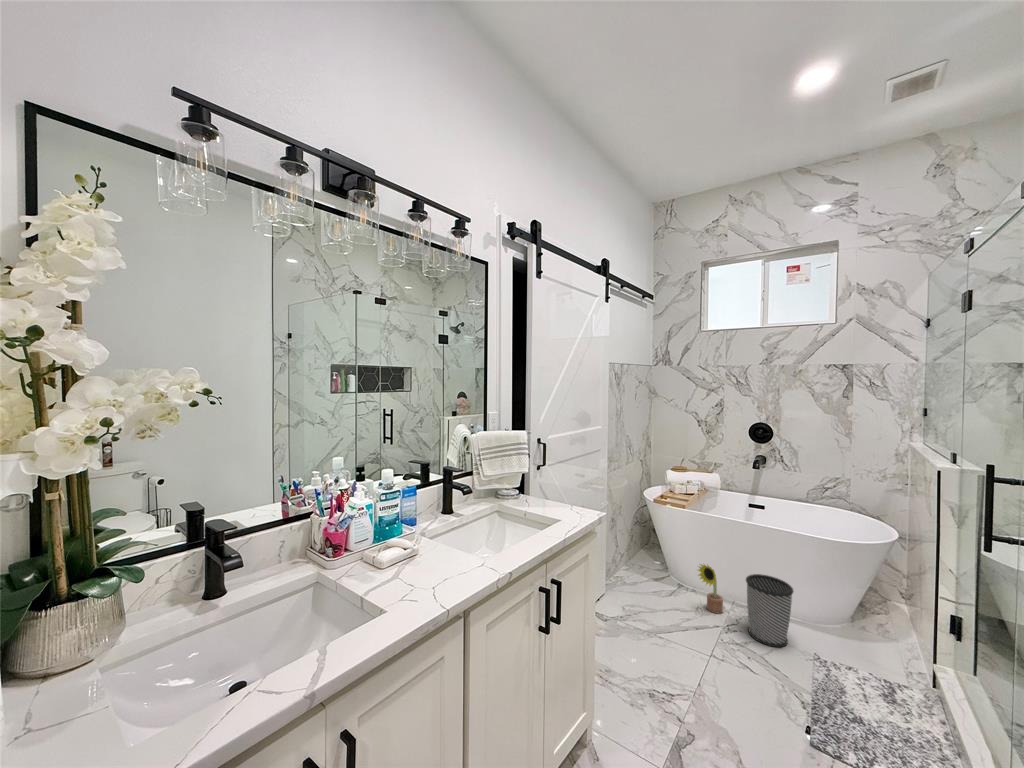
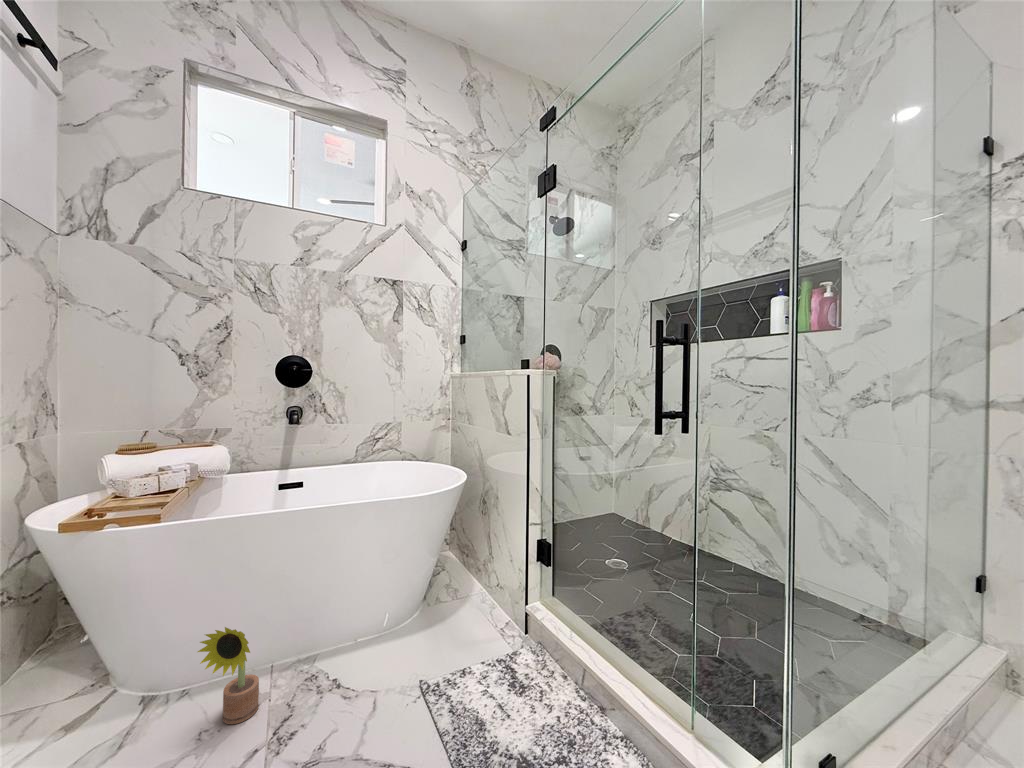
wastebasket: present [746,574,793,647] -> none [312,587,391,726]

